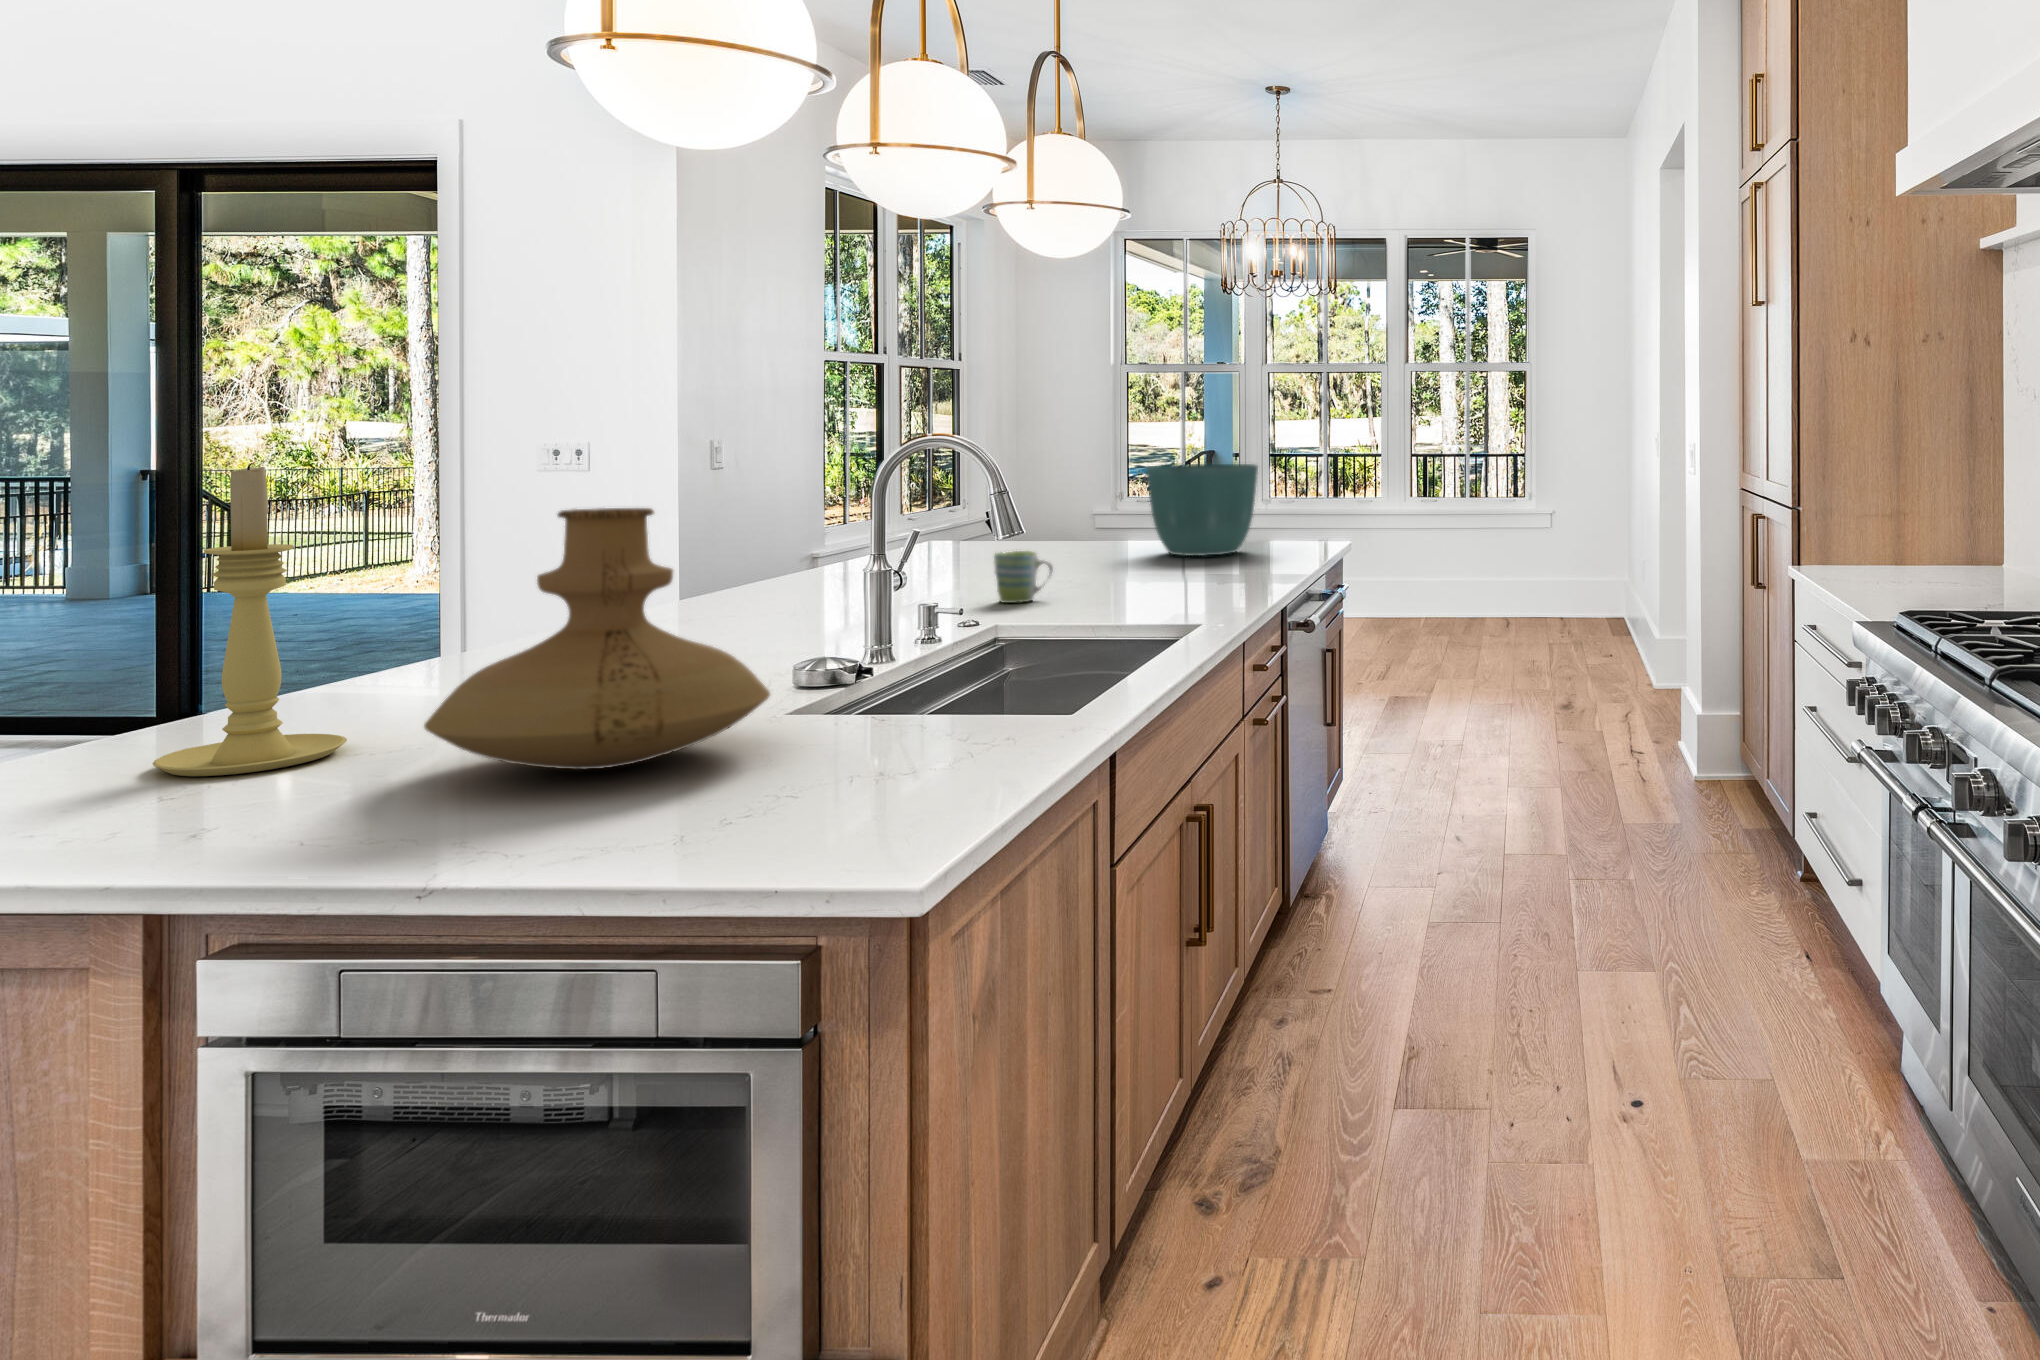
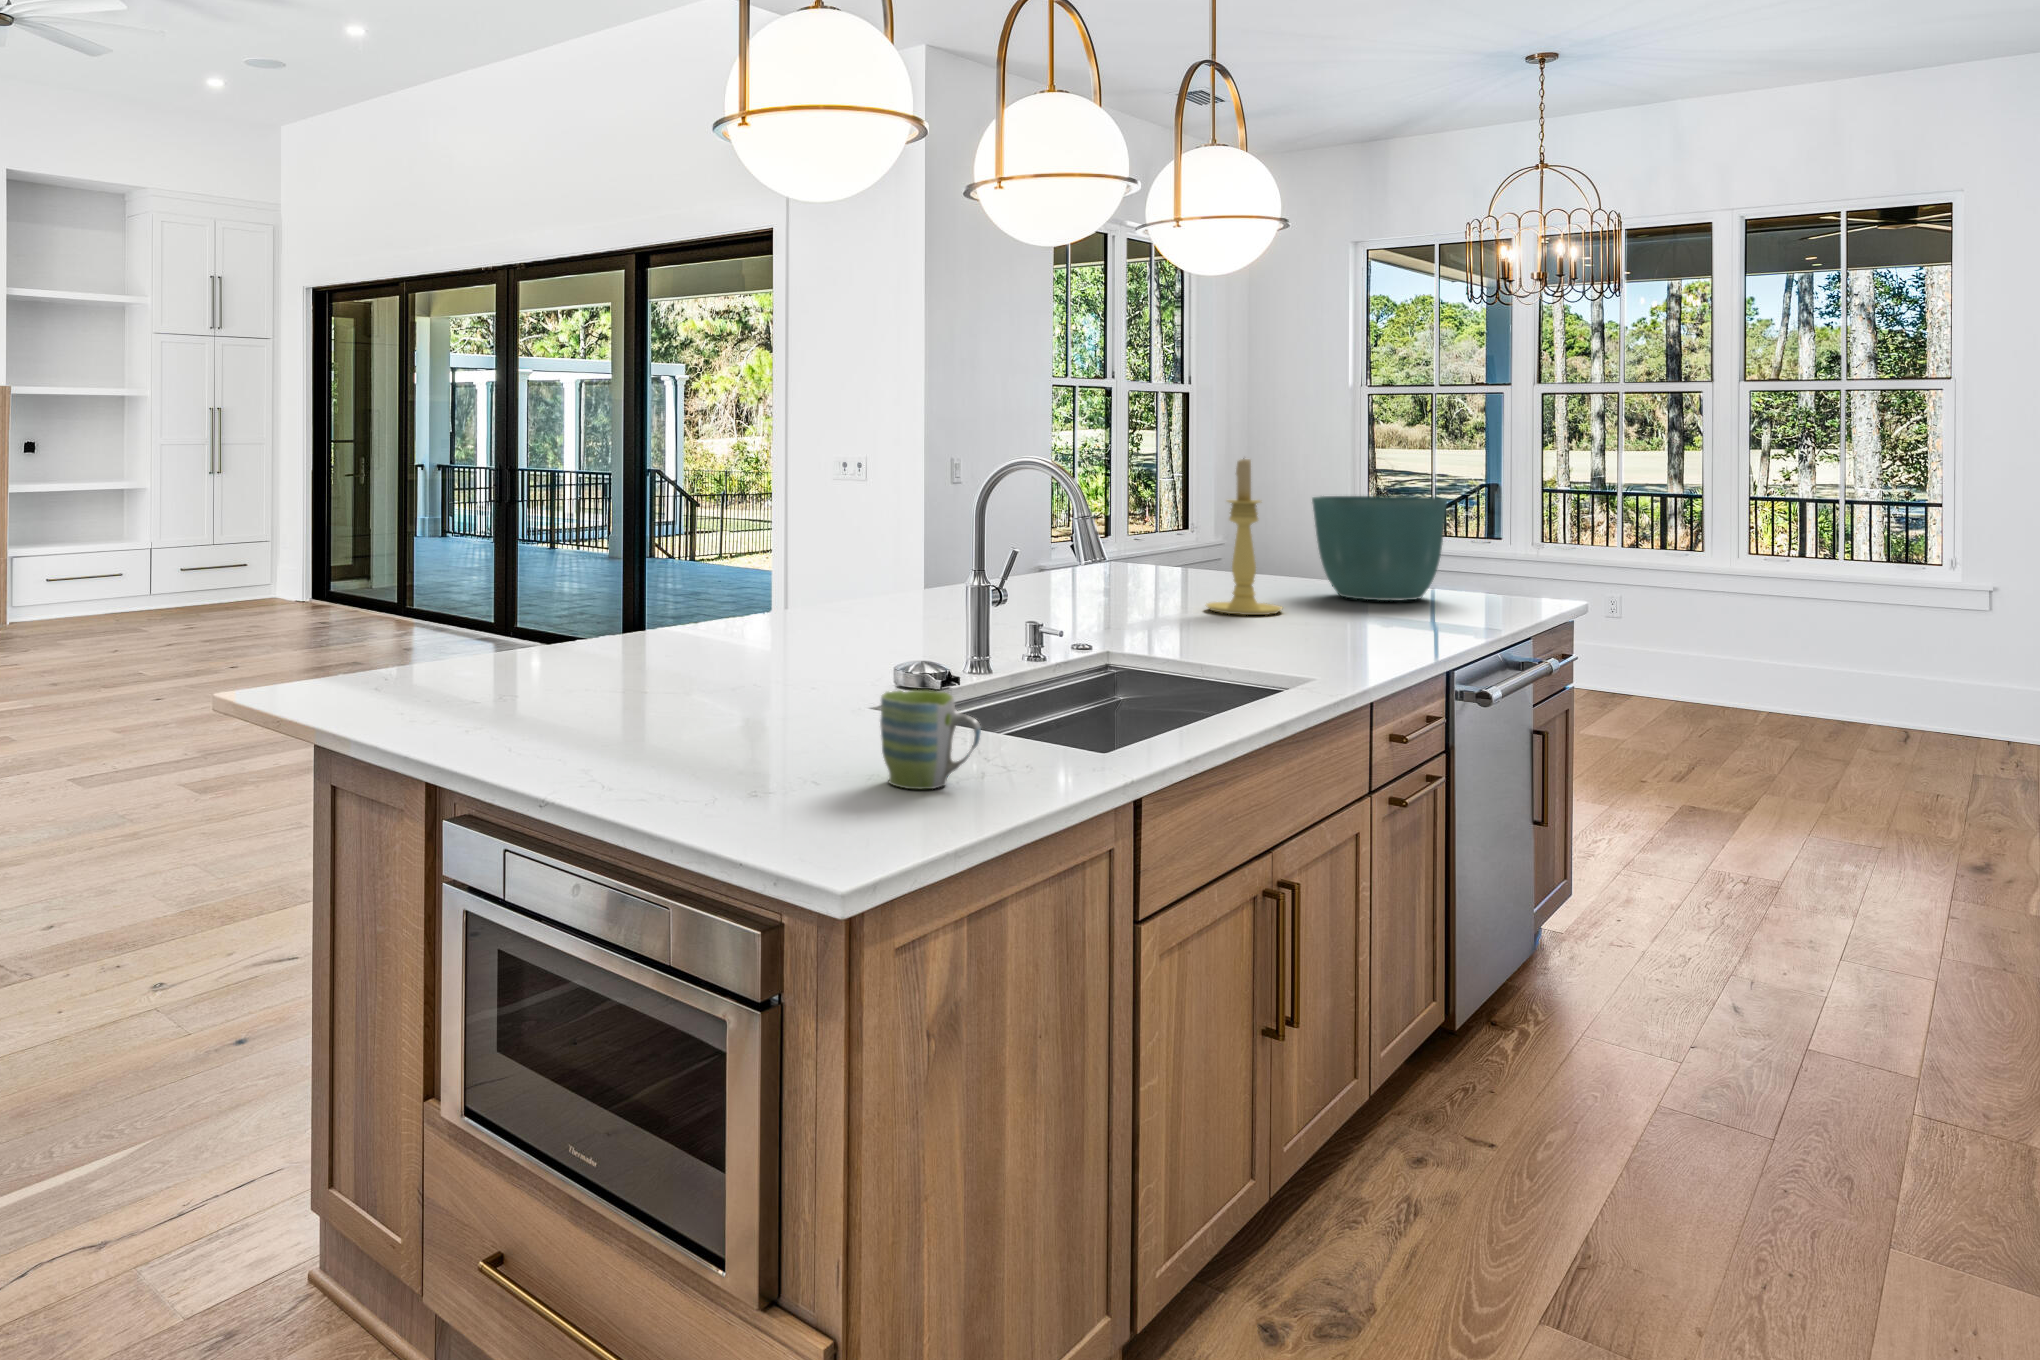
candle holder: present [153,462,347,776] -> present [1206,458,1282,615]
vase: present [424,508,770,770] -> none [579,514,827,736]
mug: present [994,551,1053,603] -> present [880,690,981,789]

